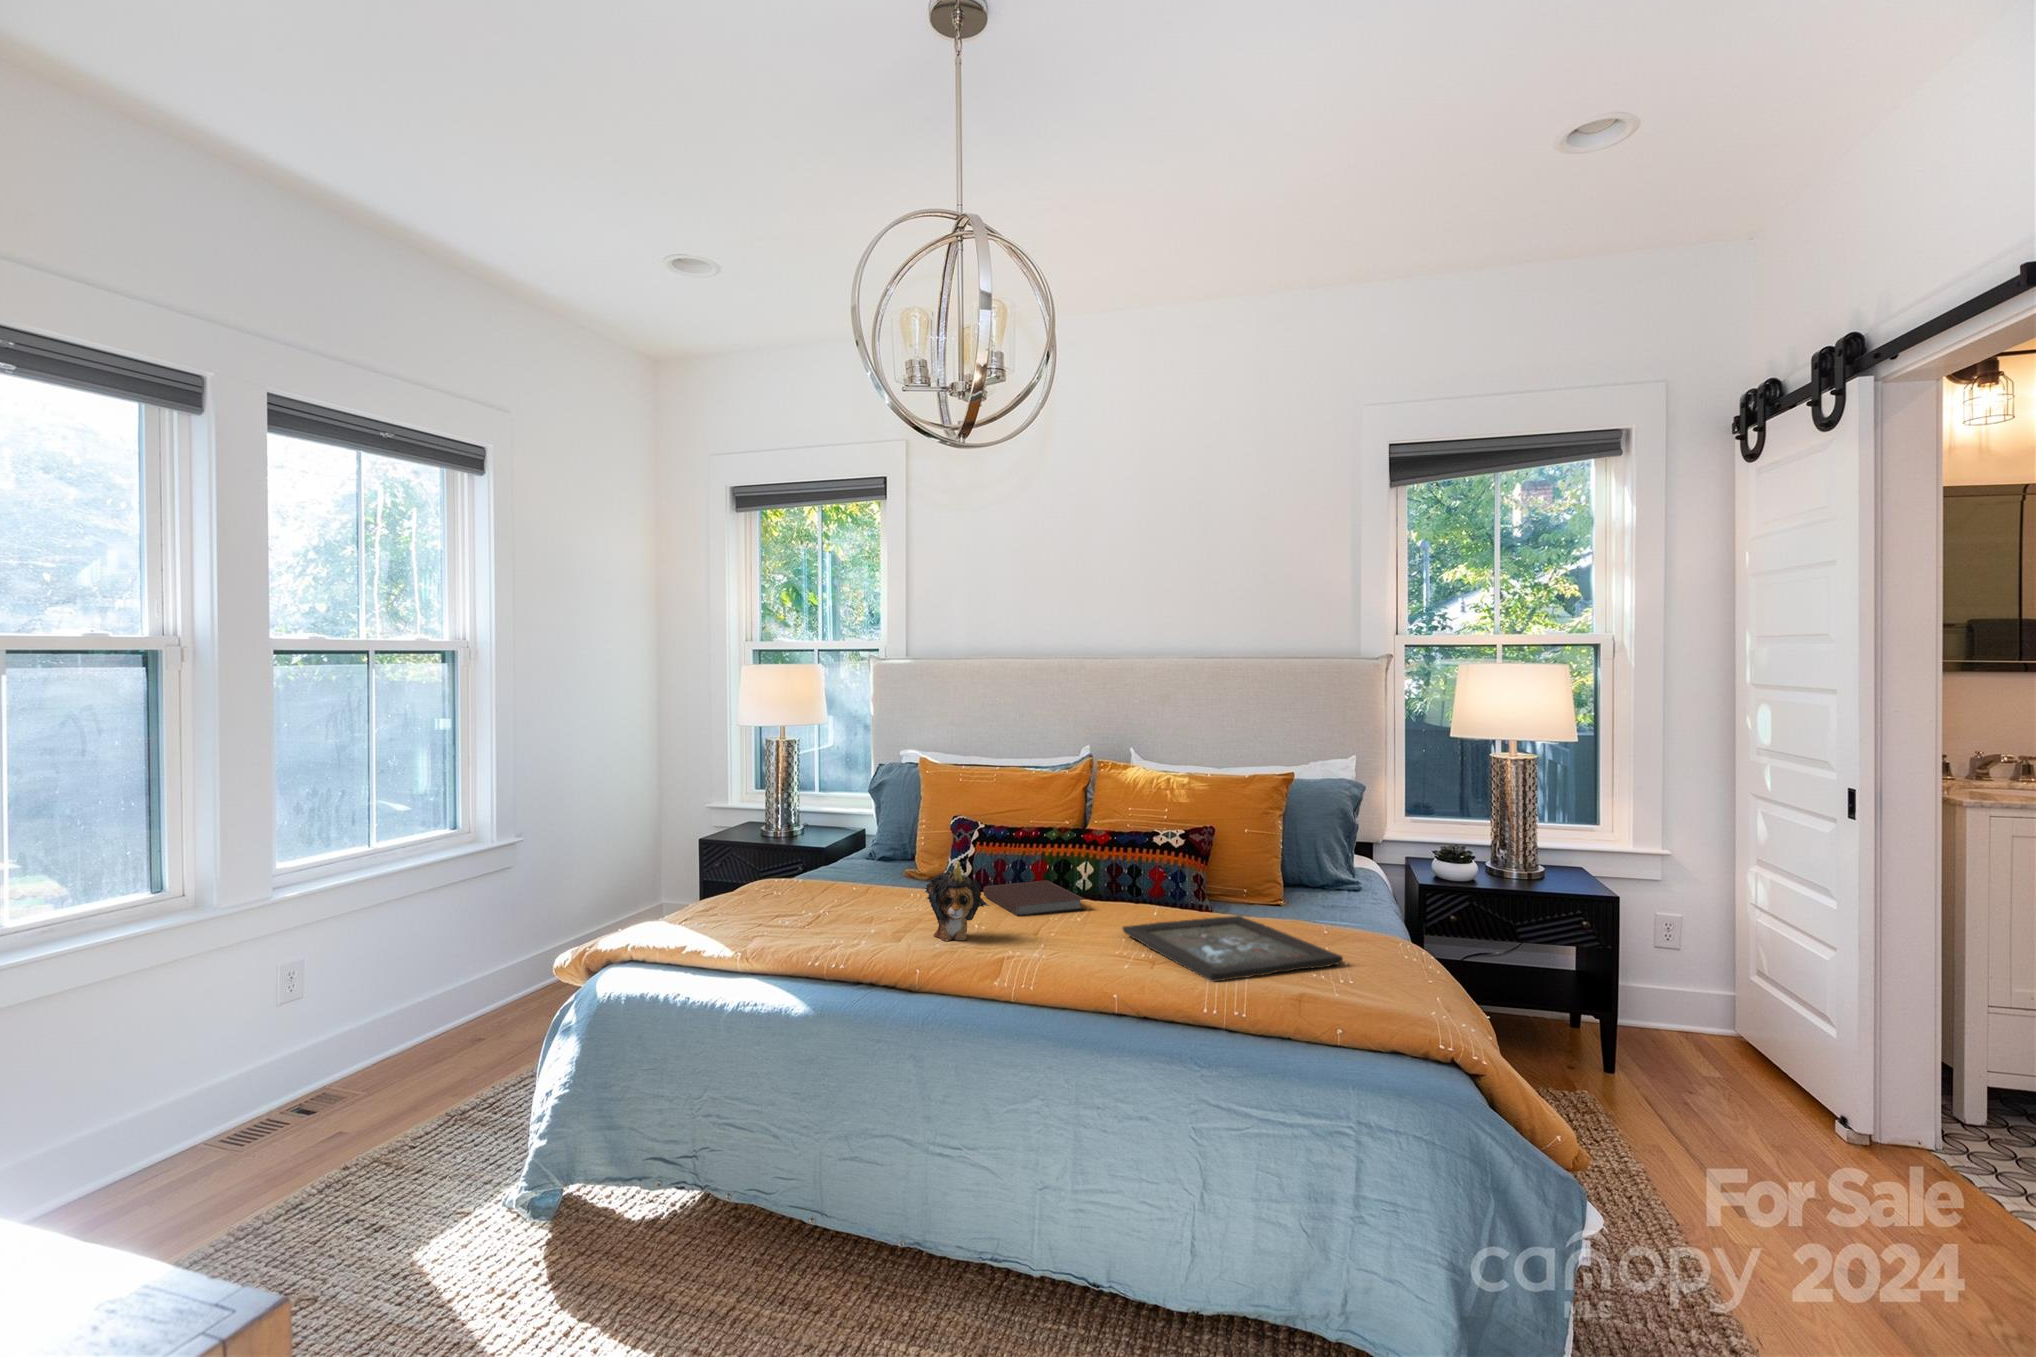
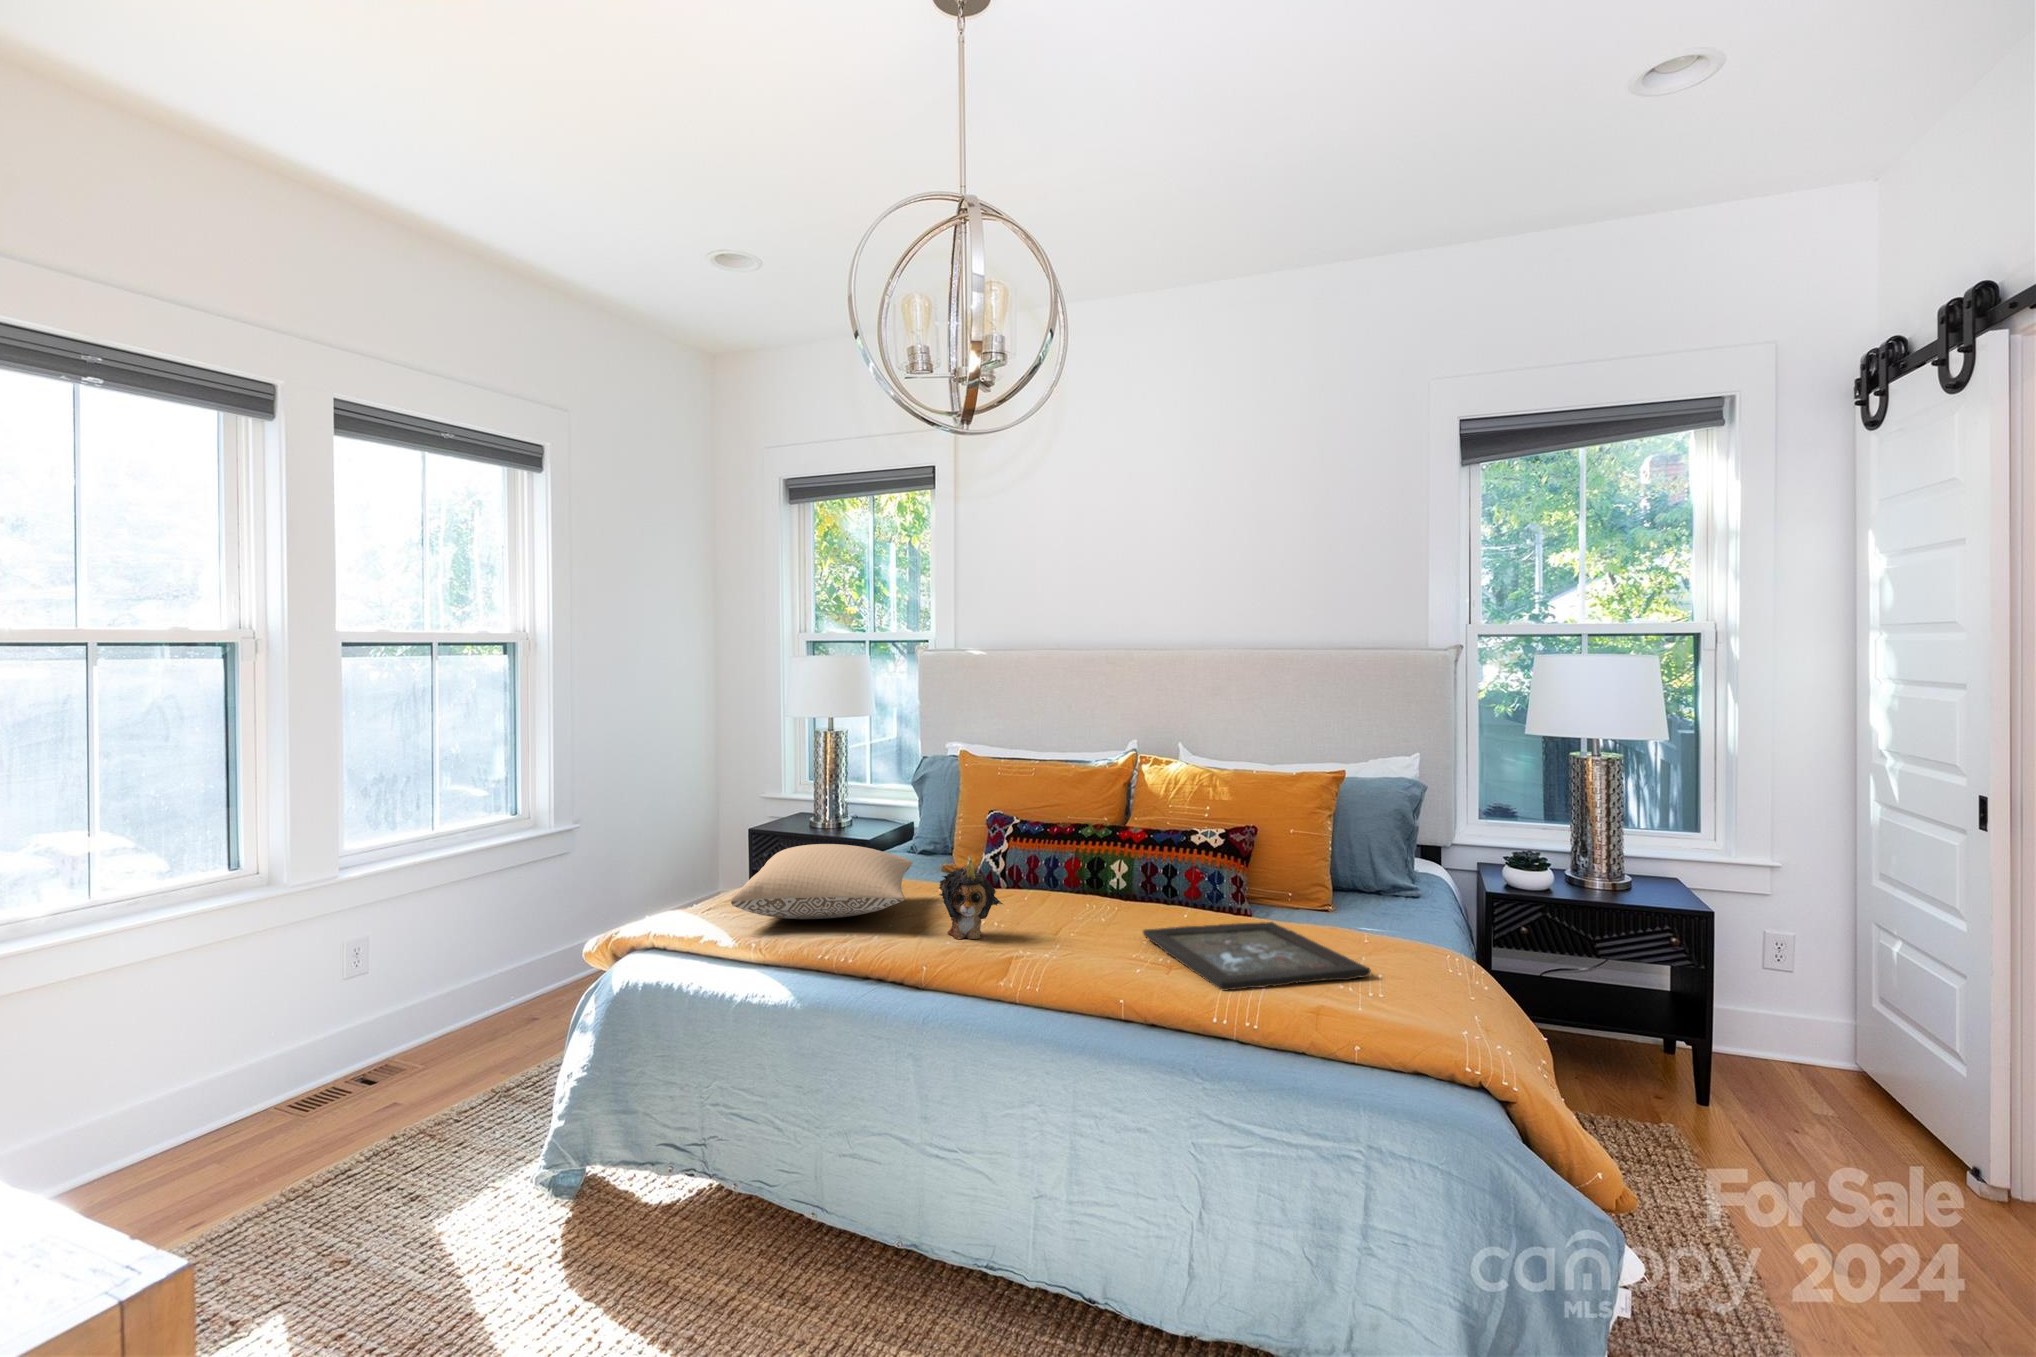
pillow: none [718,852,892,926] -> present [731,844,913,919]
notebook: present [983,880,1085,916] -> none [1012,879,1113,916]

